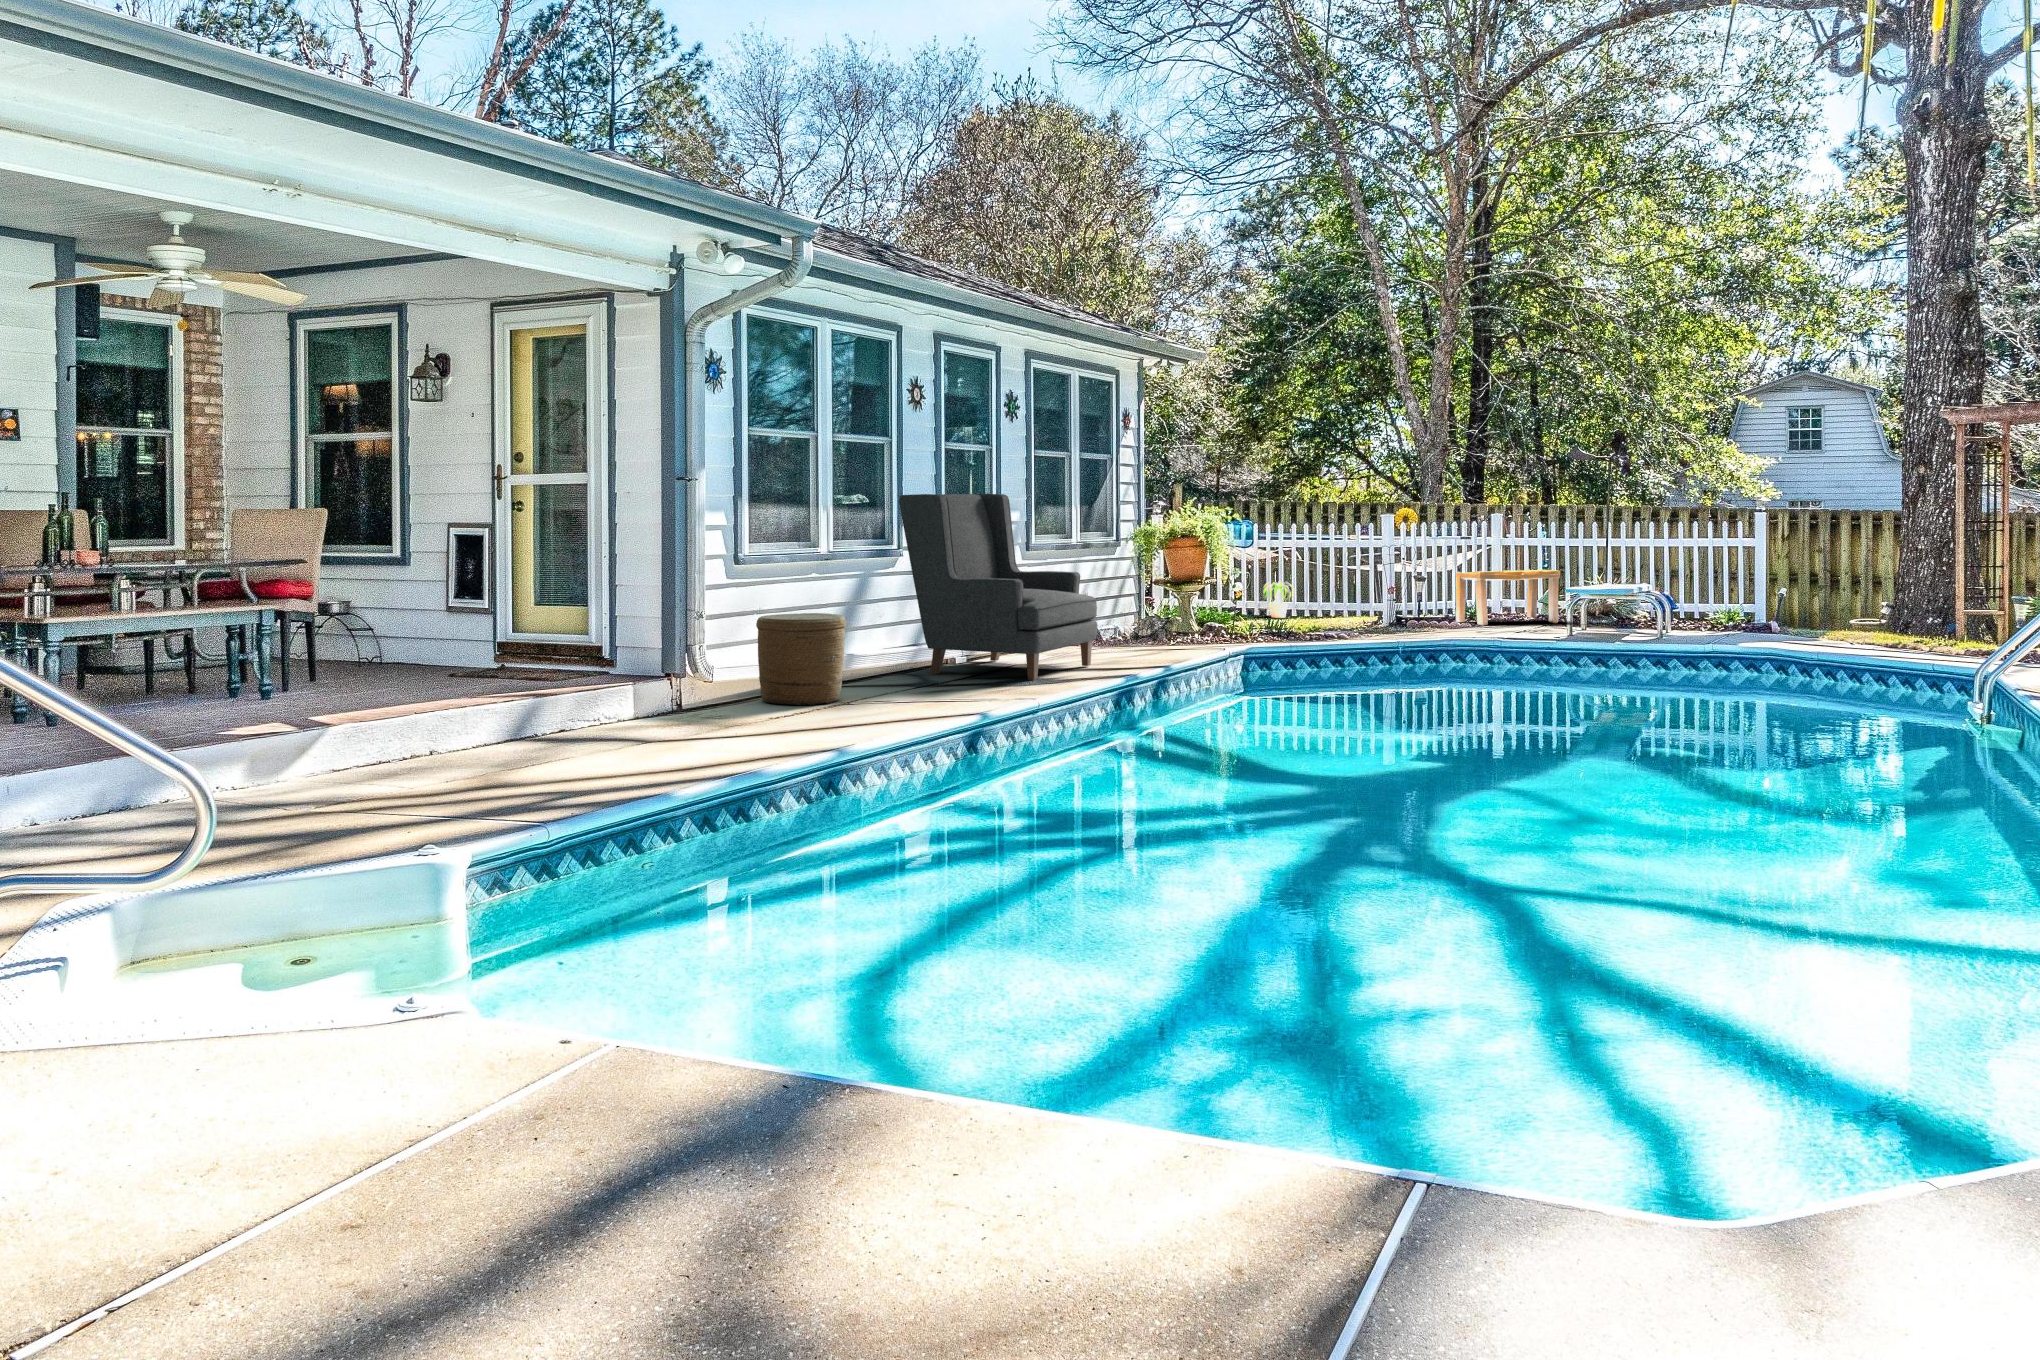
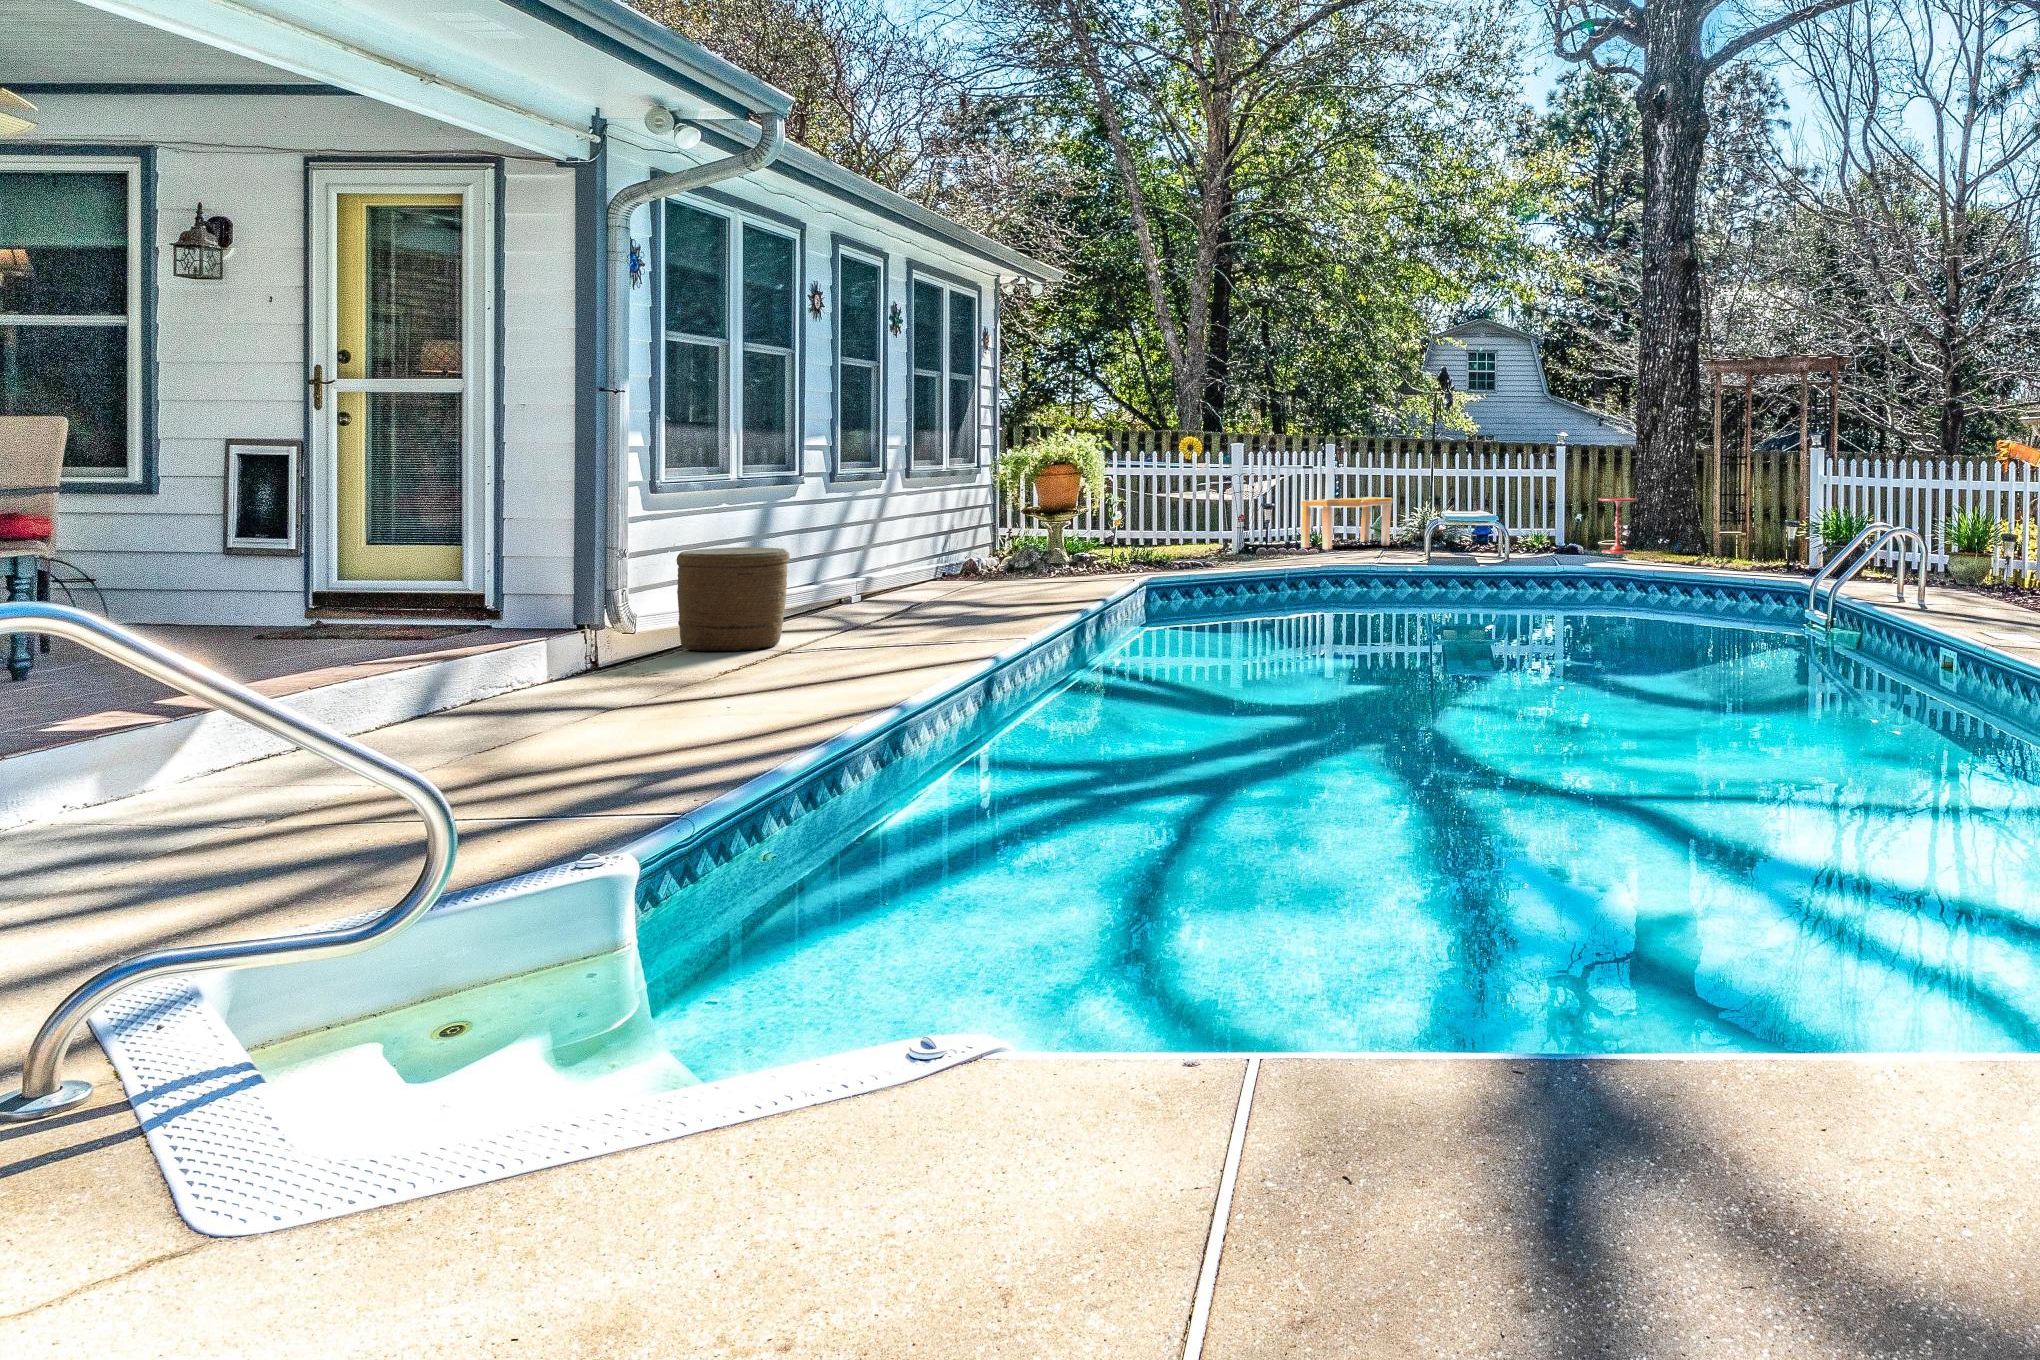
chair: present [899,494,1097,680] -> none [806,415,1017,615]
side table: none [1811,573,1866,641] -> present [1598,498,1638,554]
potted plant: present [1263,581,1295,618] -> none [1109,511,1155,548]

